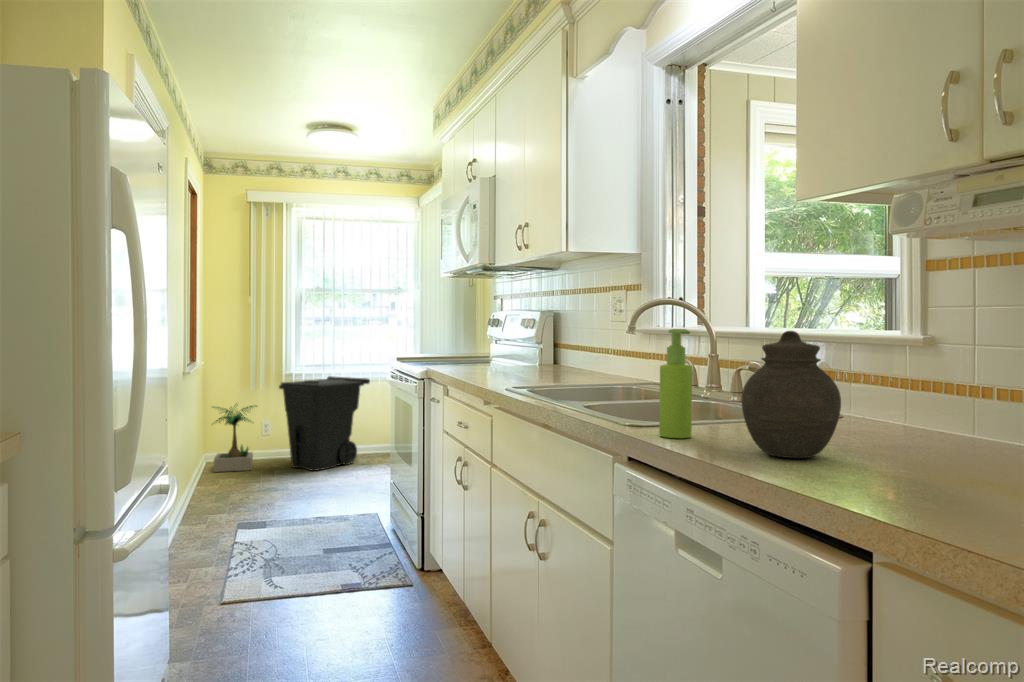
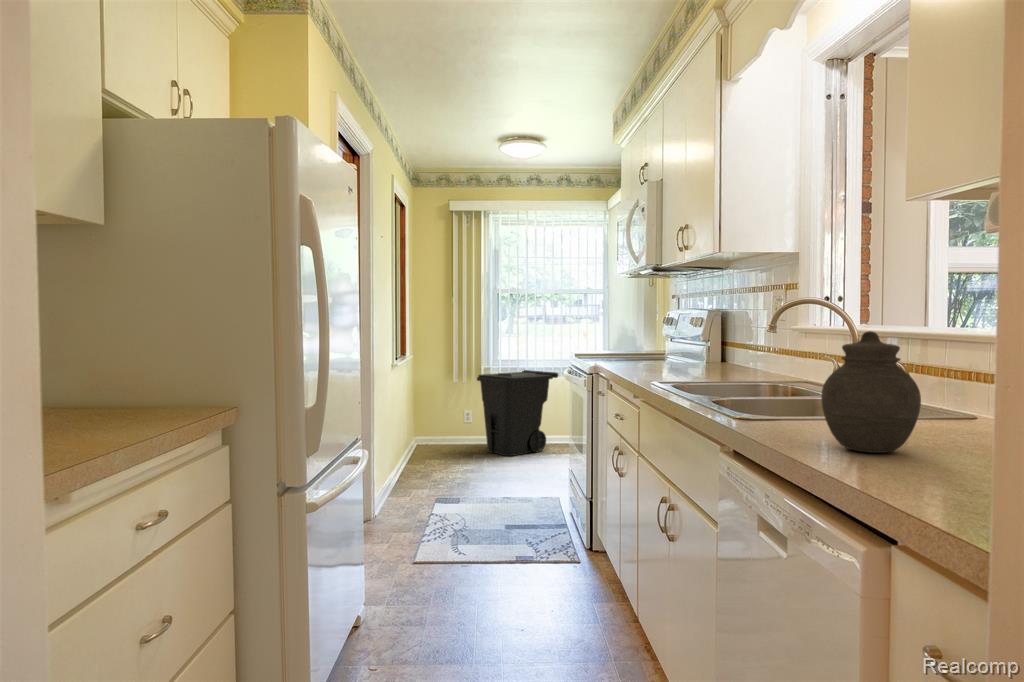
soap dispenser: present [659,329,692,438] -> none [757,329,789,431]
potted plant: present [212,403,257,472] -> none [417,391,463,453]

